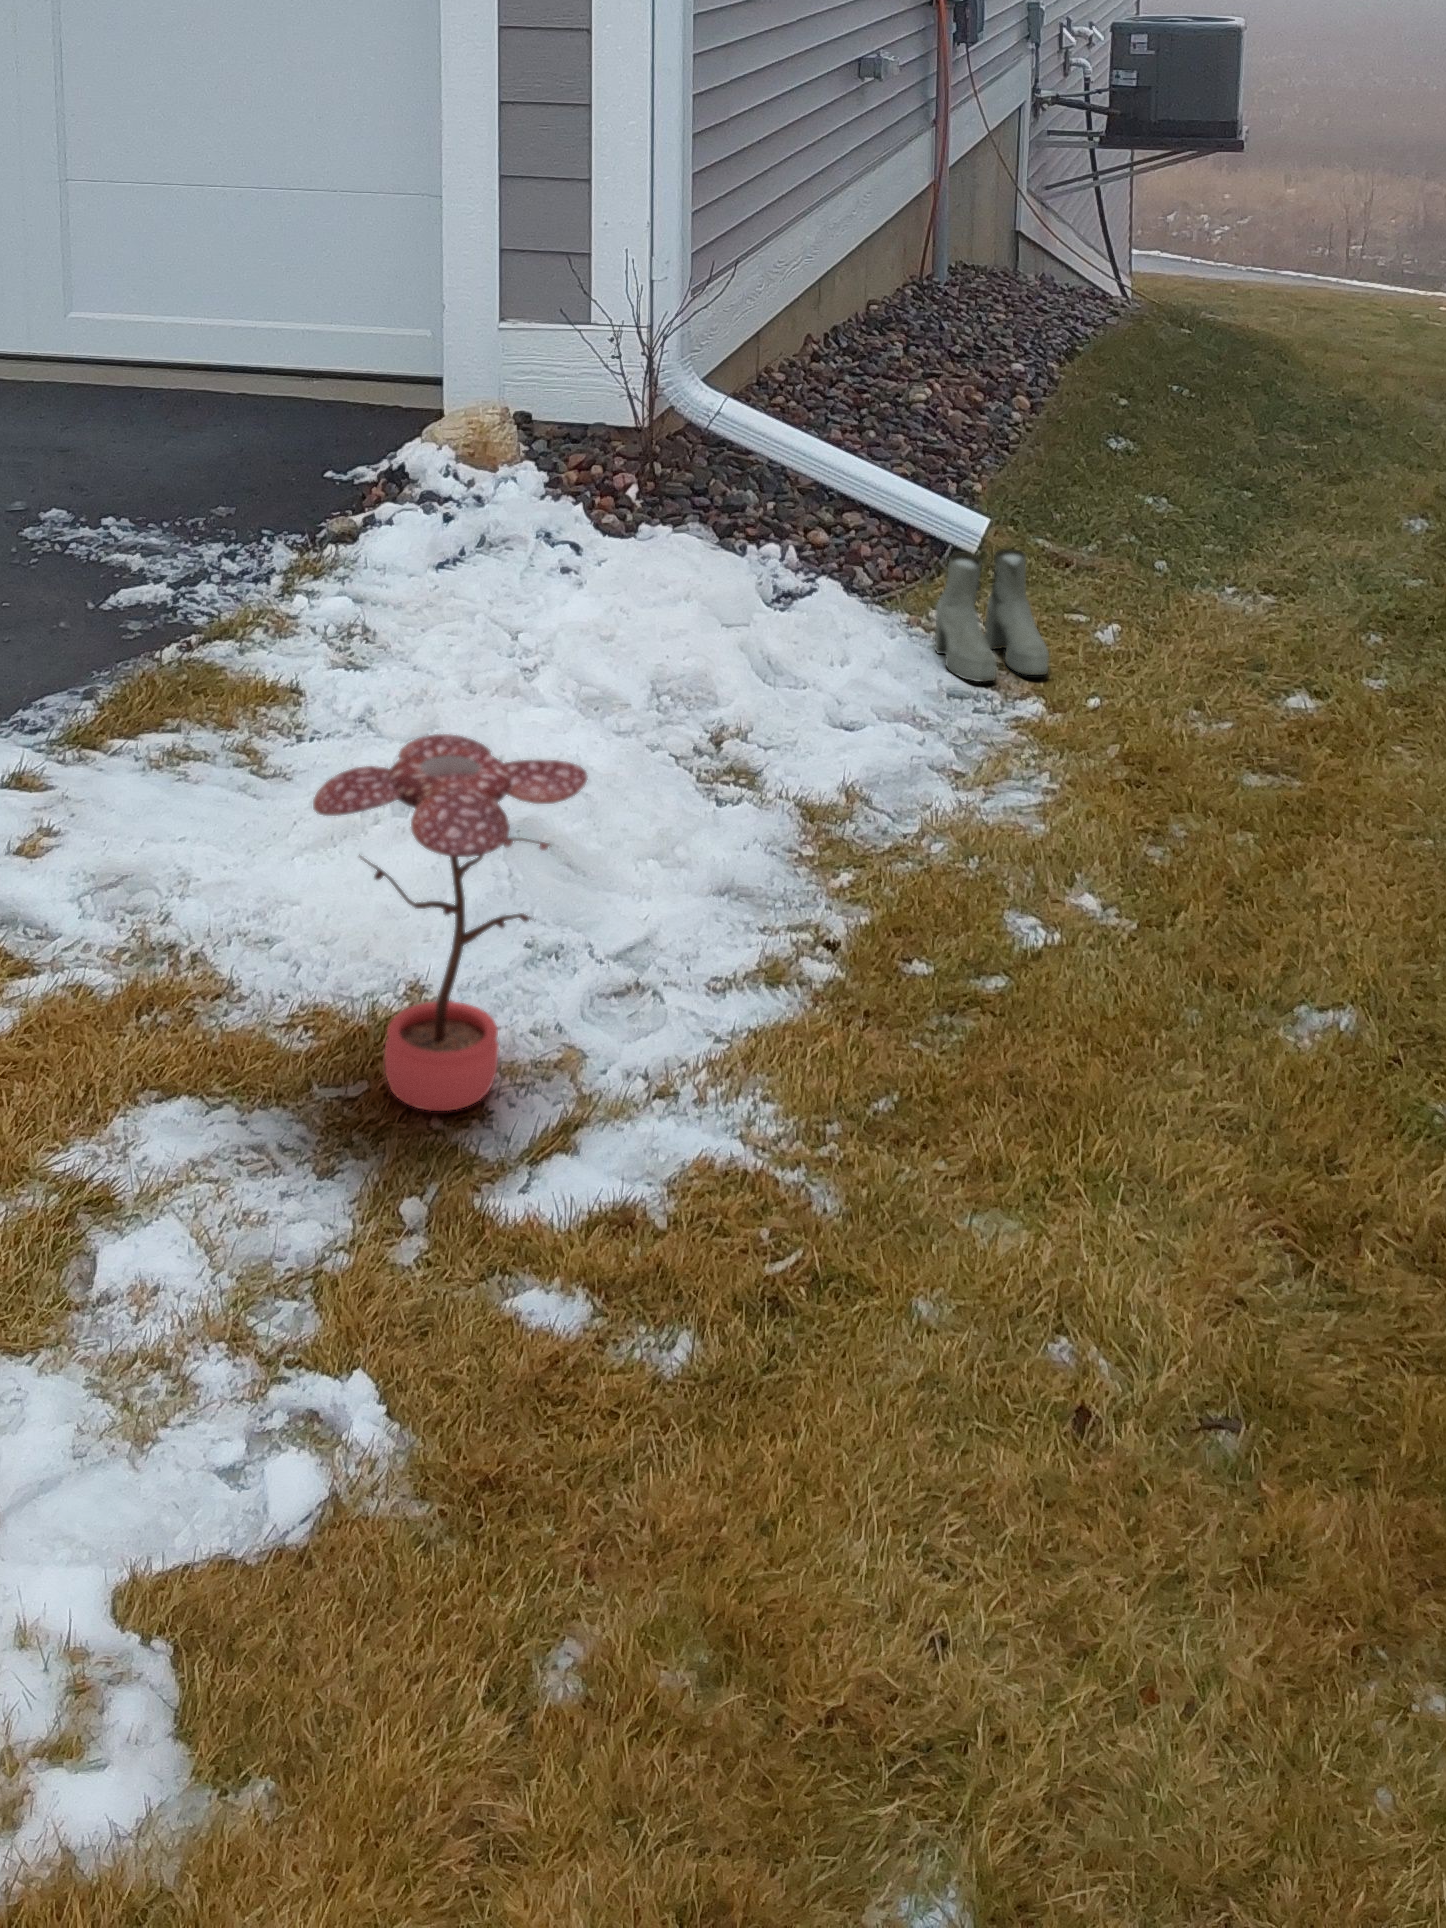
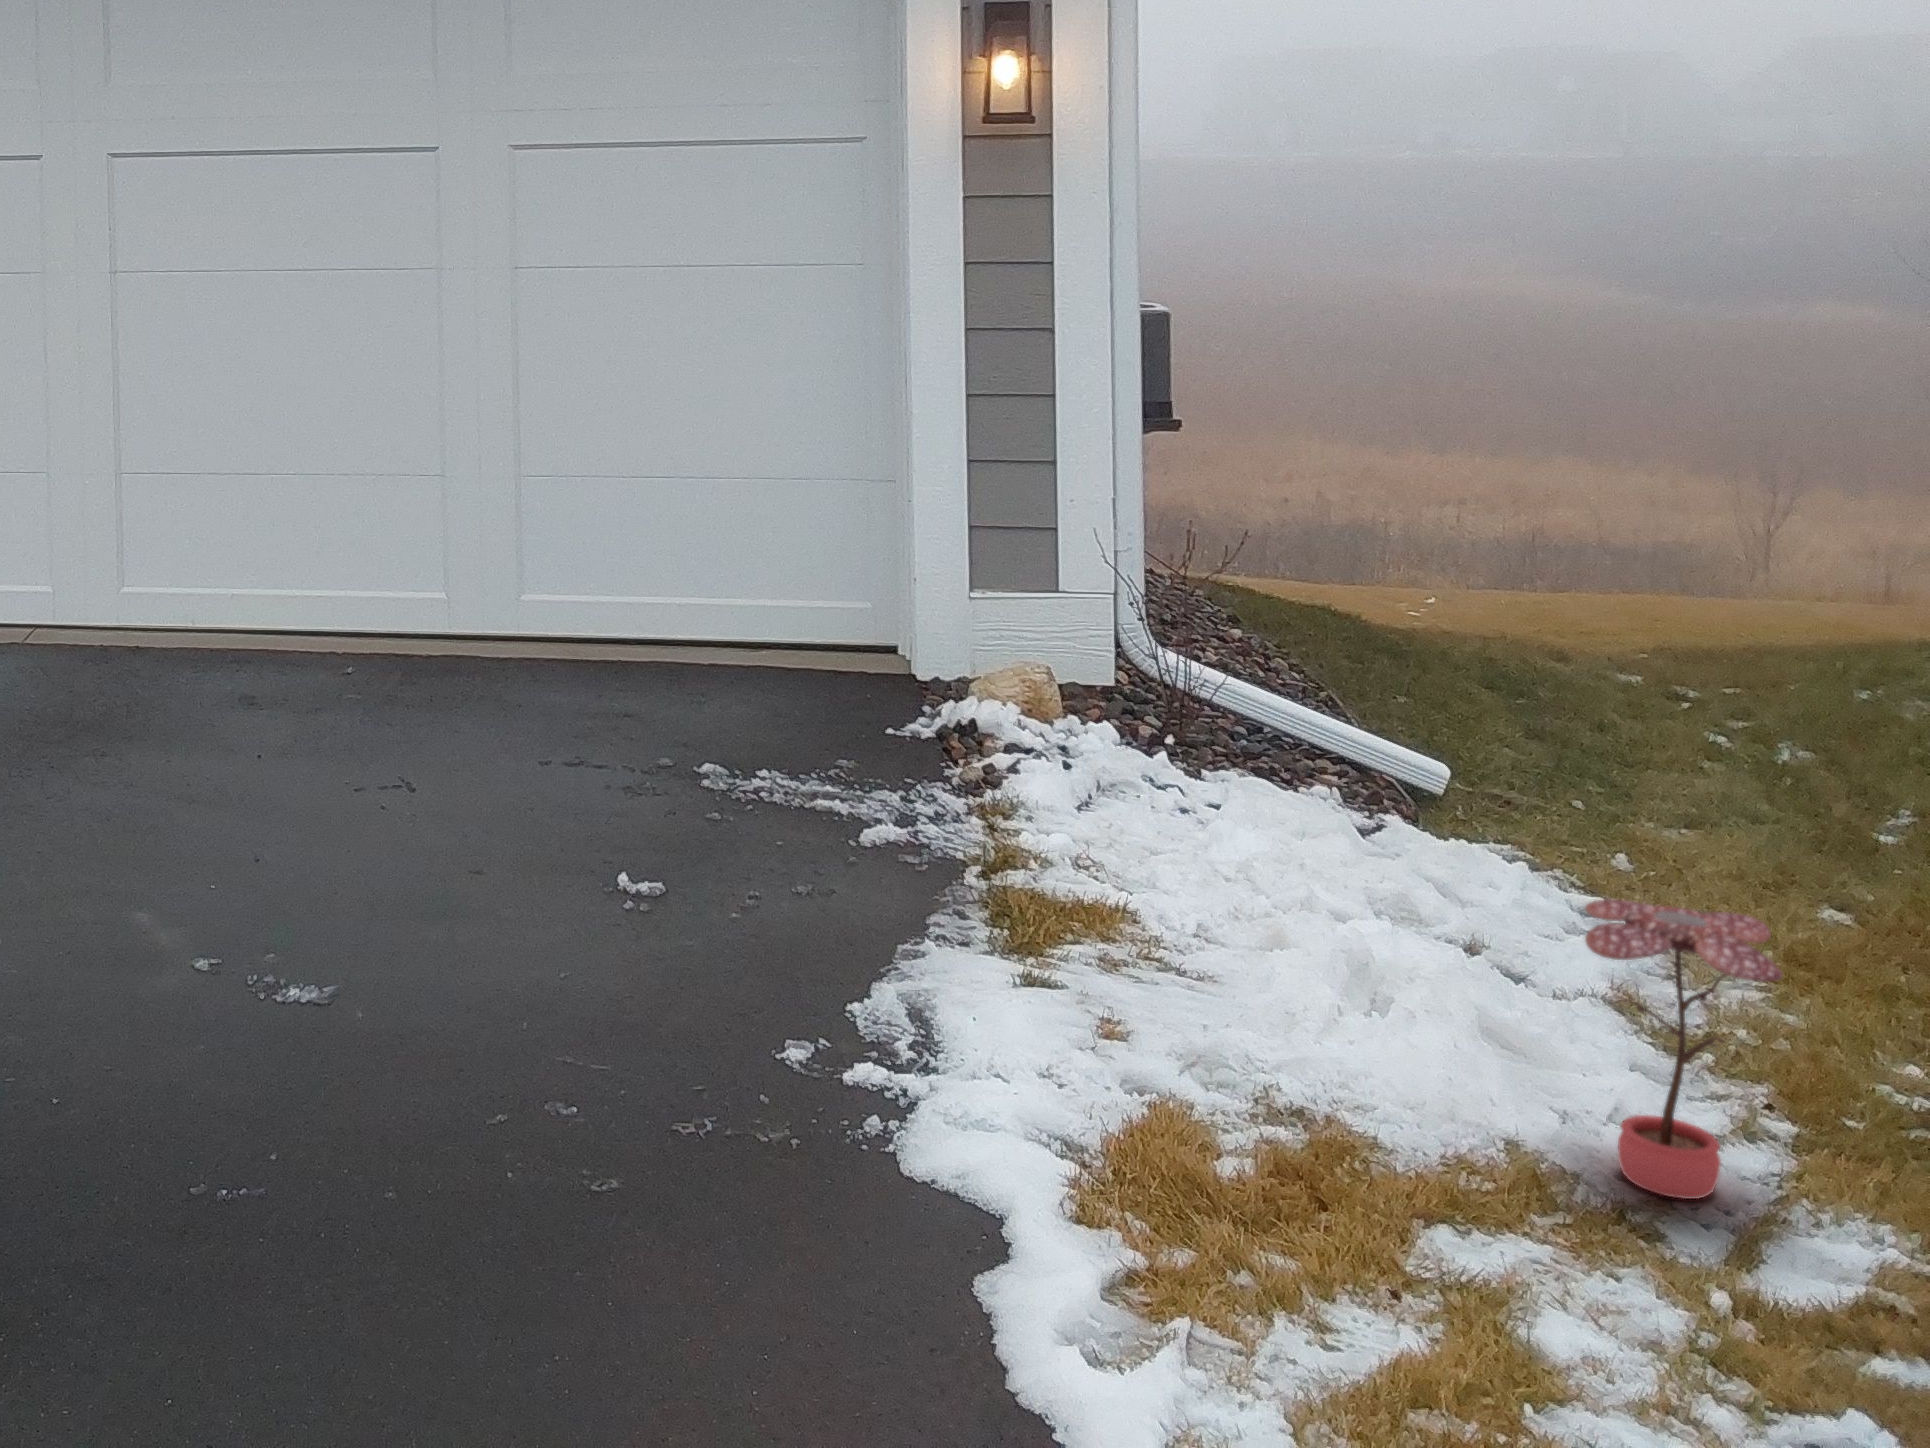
boots: present [935,549,1049,682] -> none [1516,755,1638,869]

